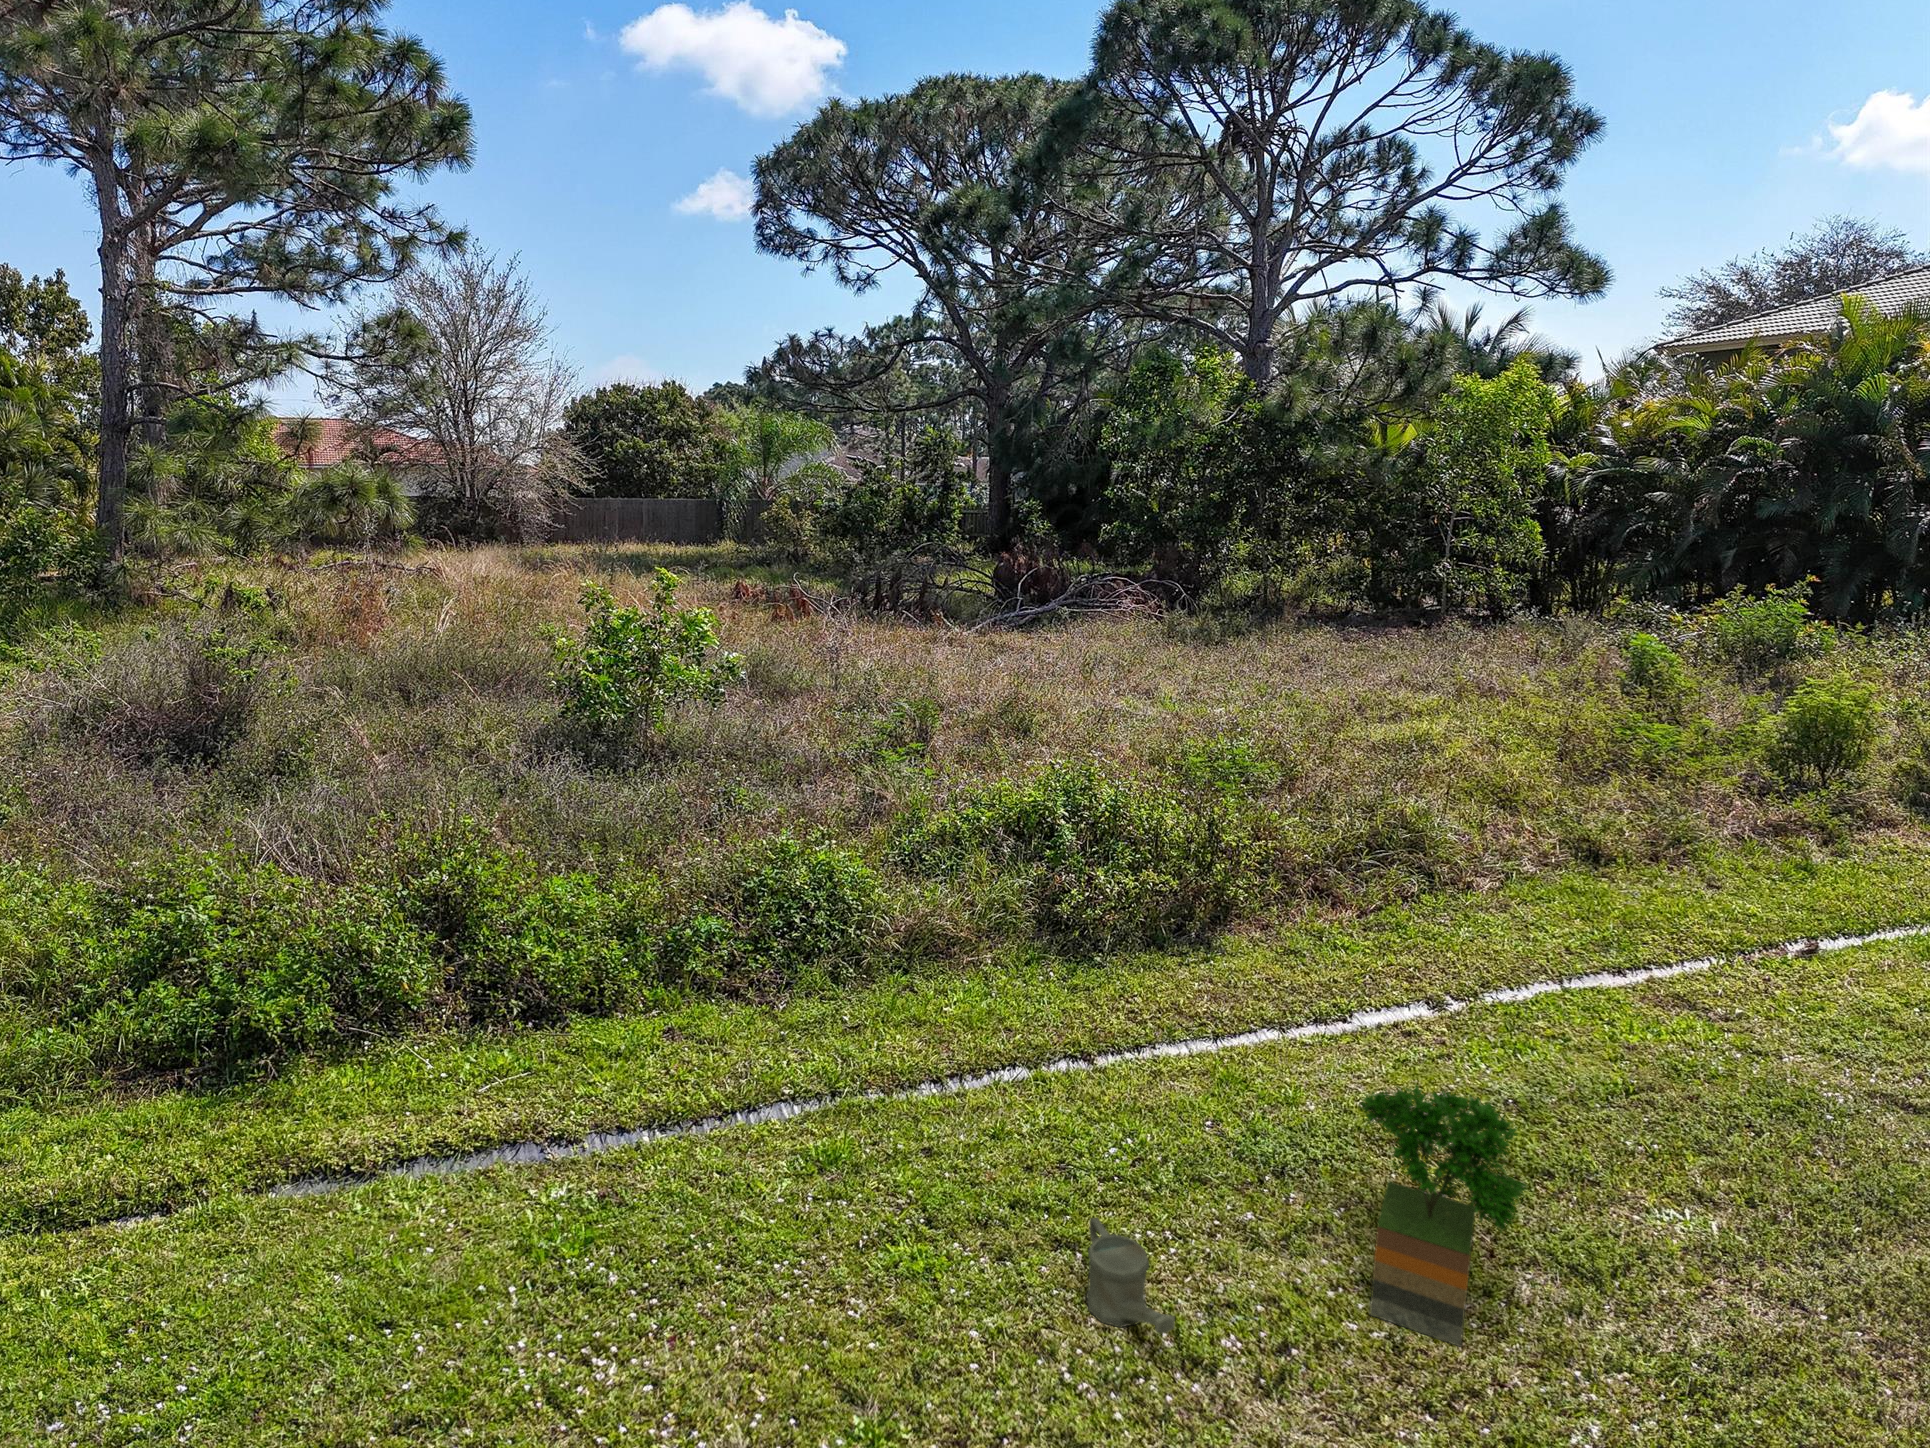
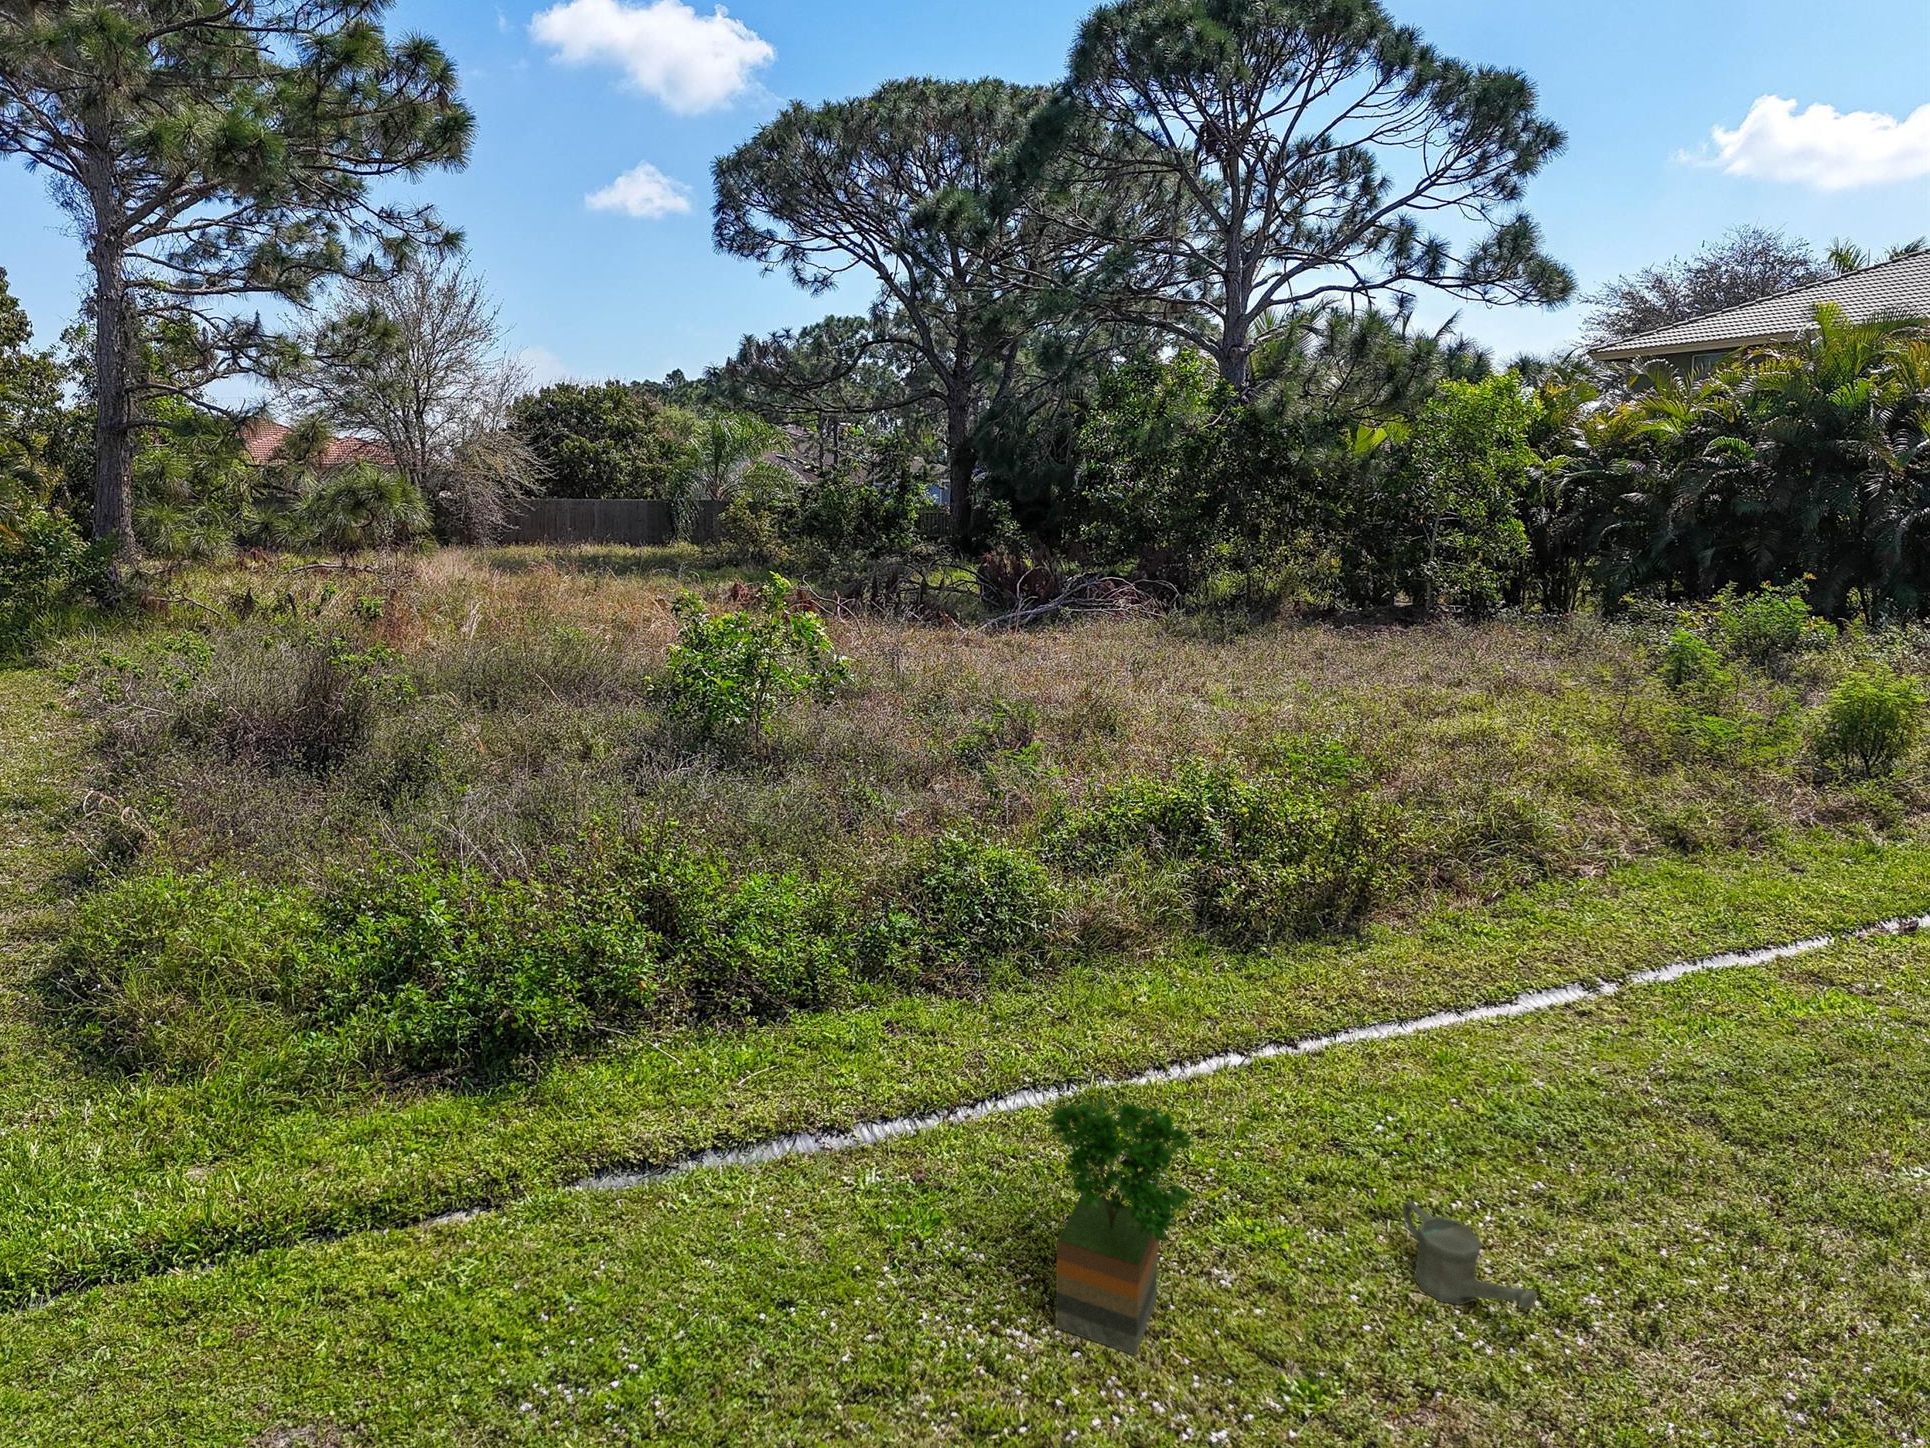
potted tree: present [1361,1085,1527,1347] -> present [1047,1097,1193,1355]

